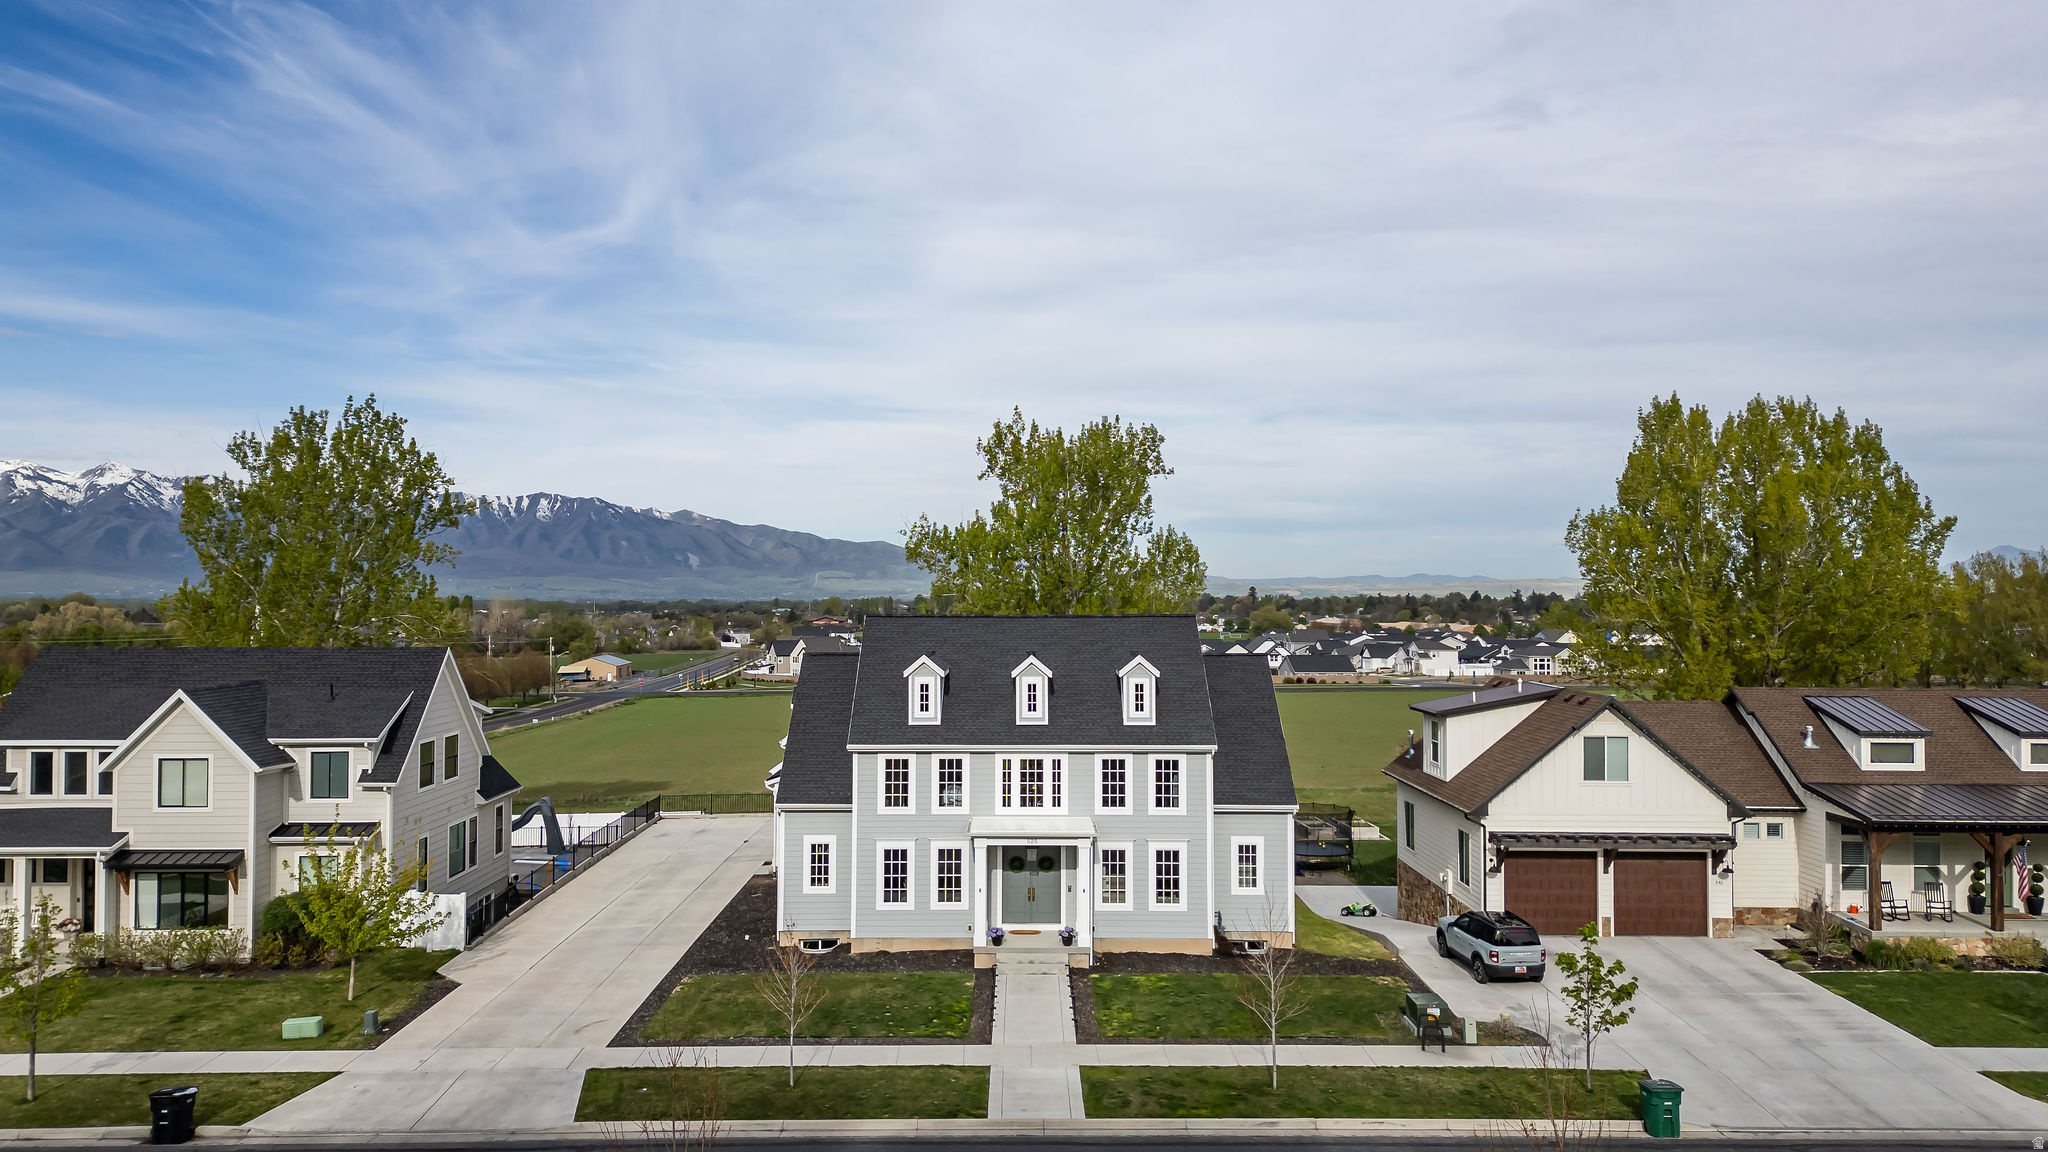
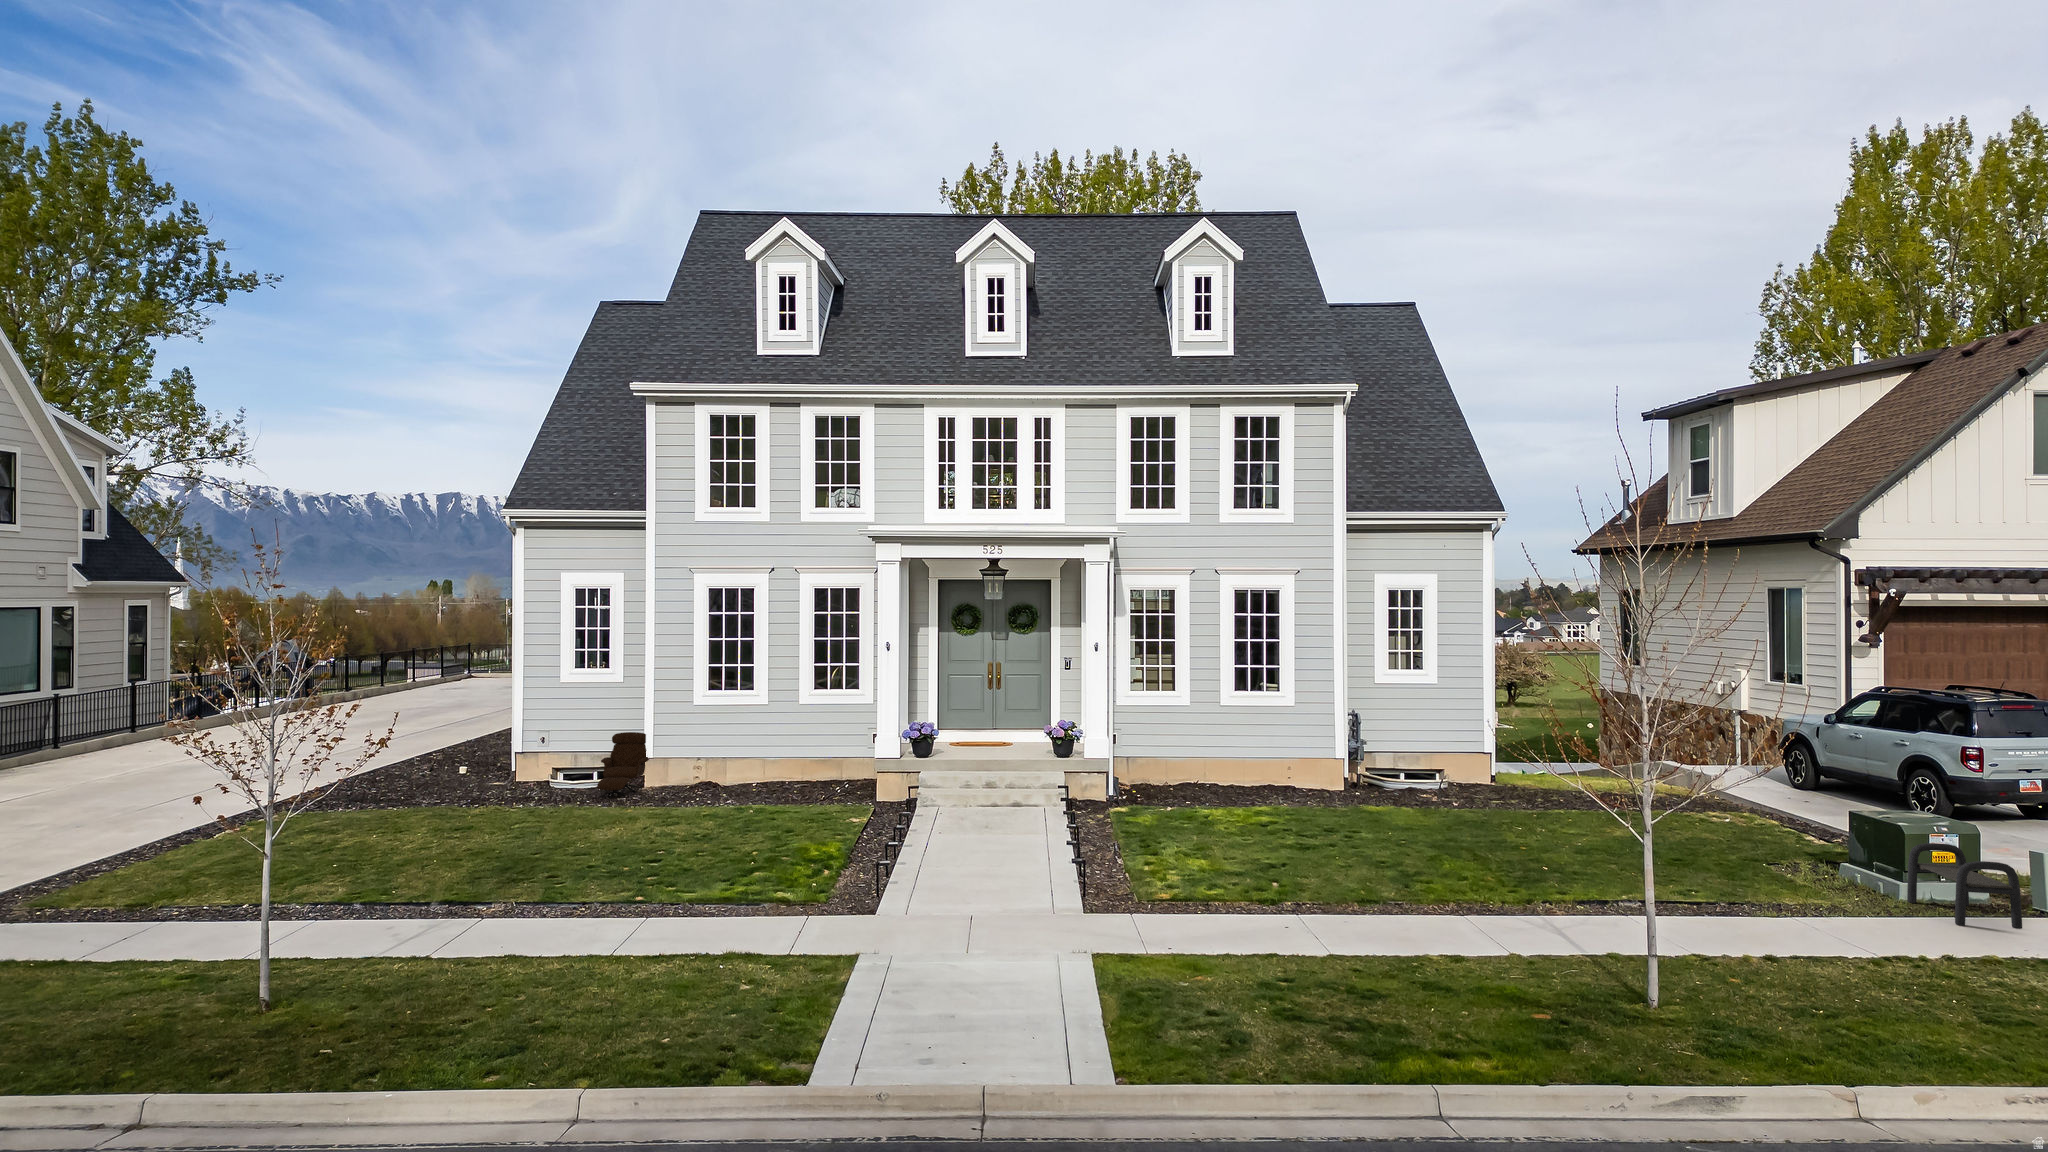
lounge chair: present [1213,925,1247,959] -> present [597,732,649,799]

